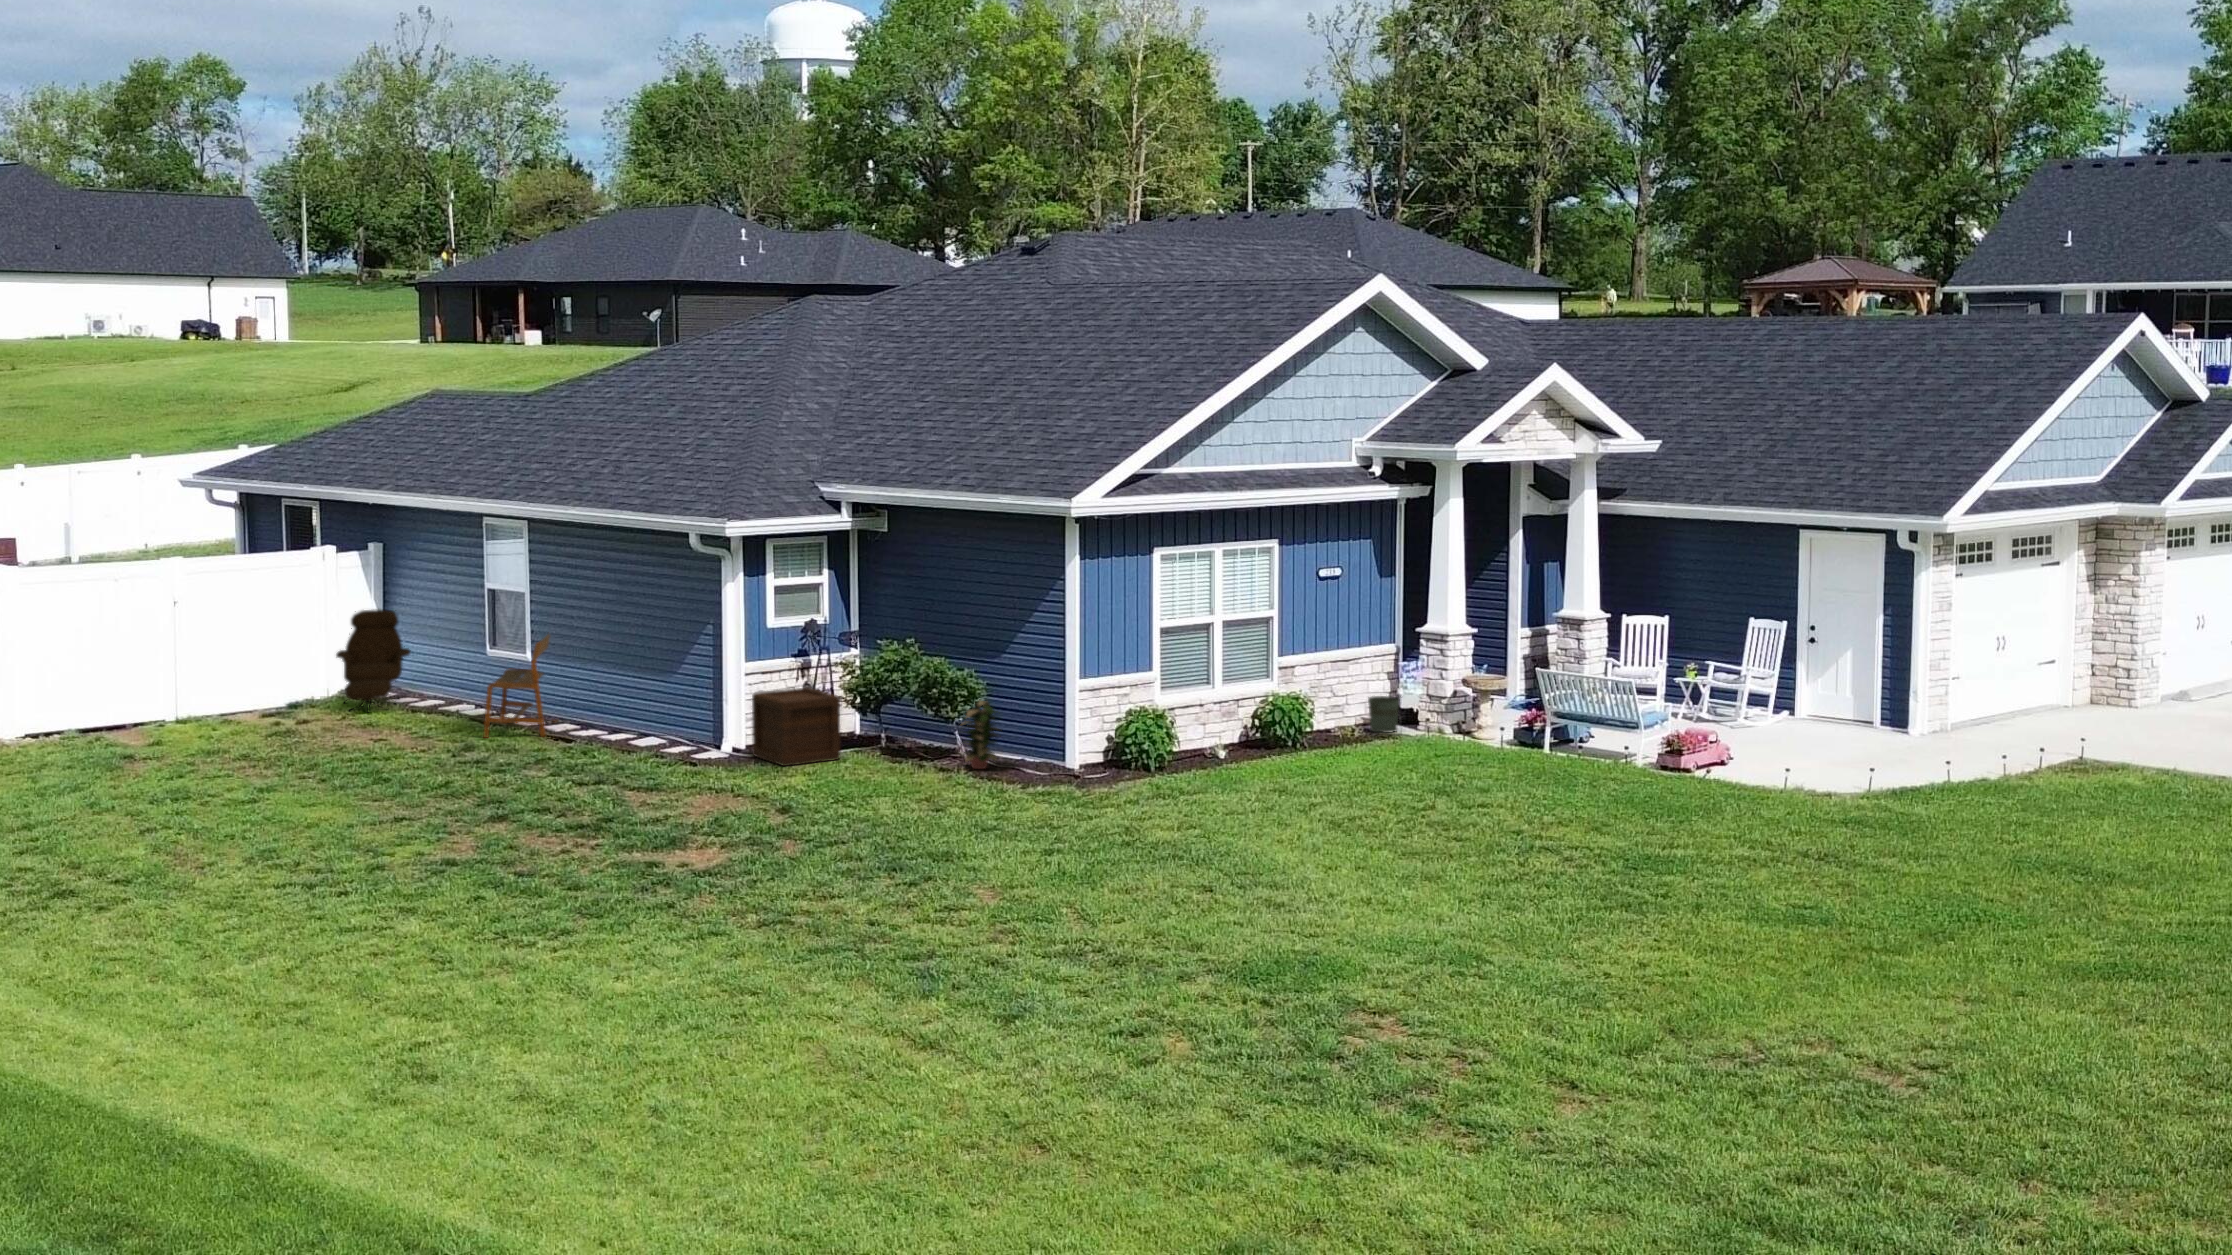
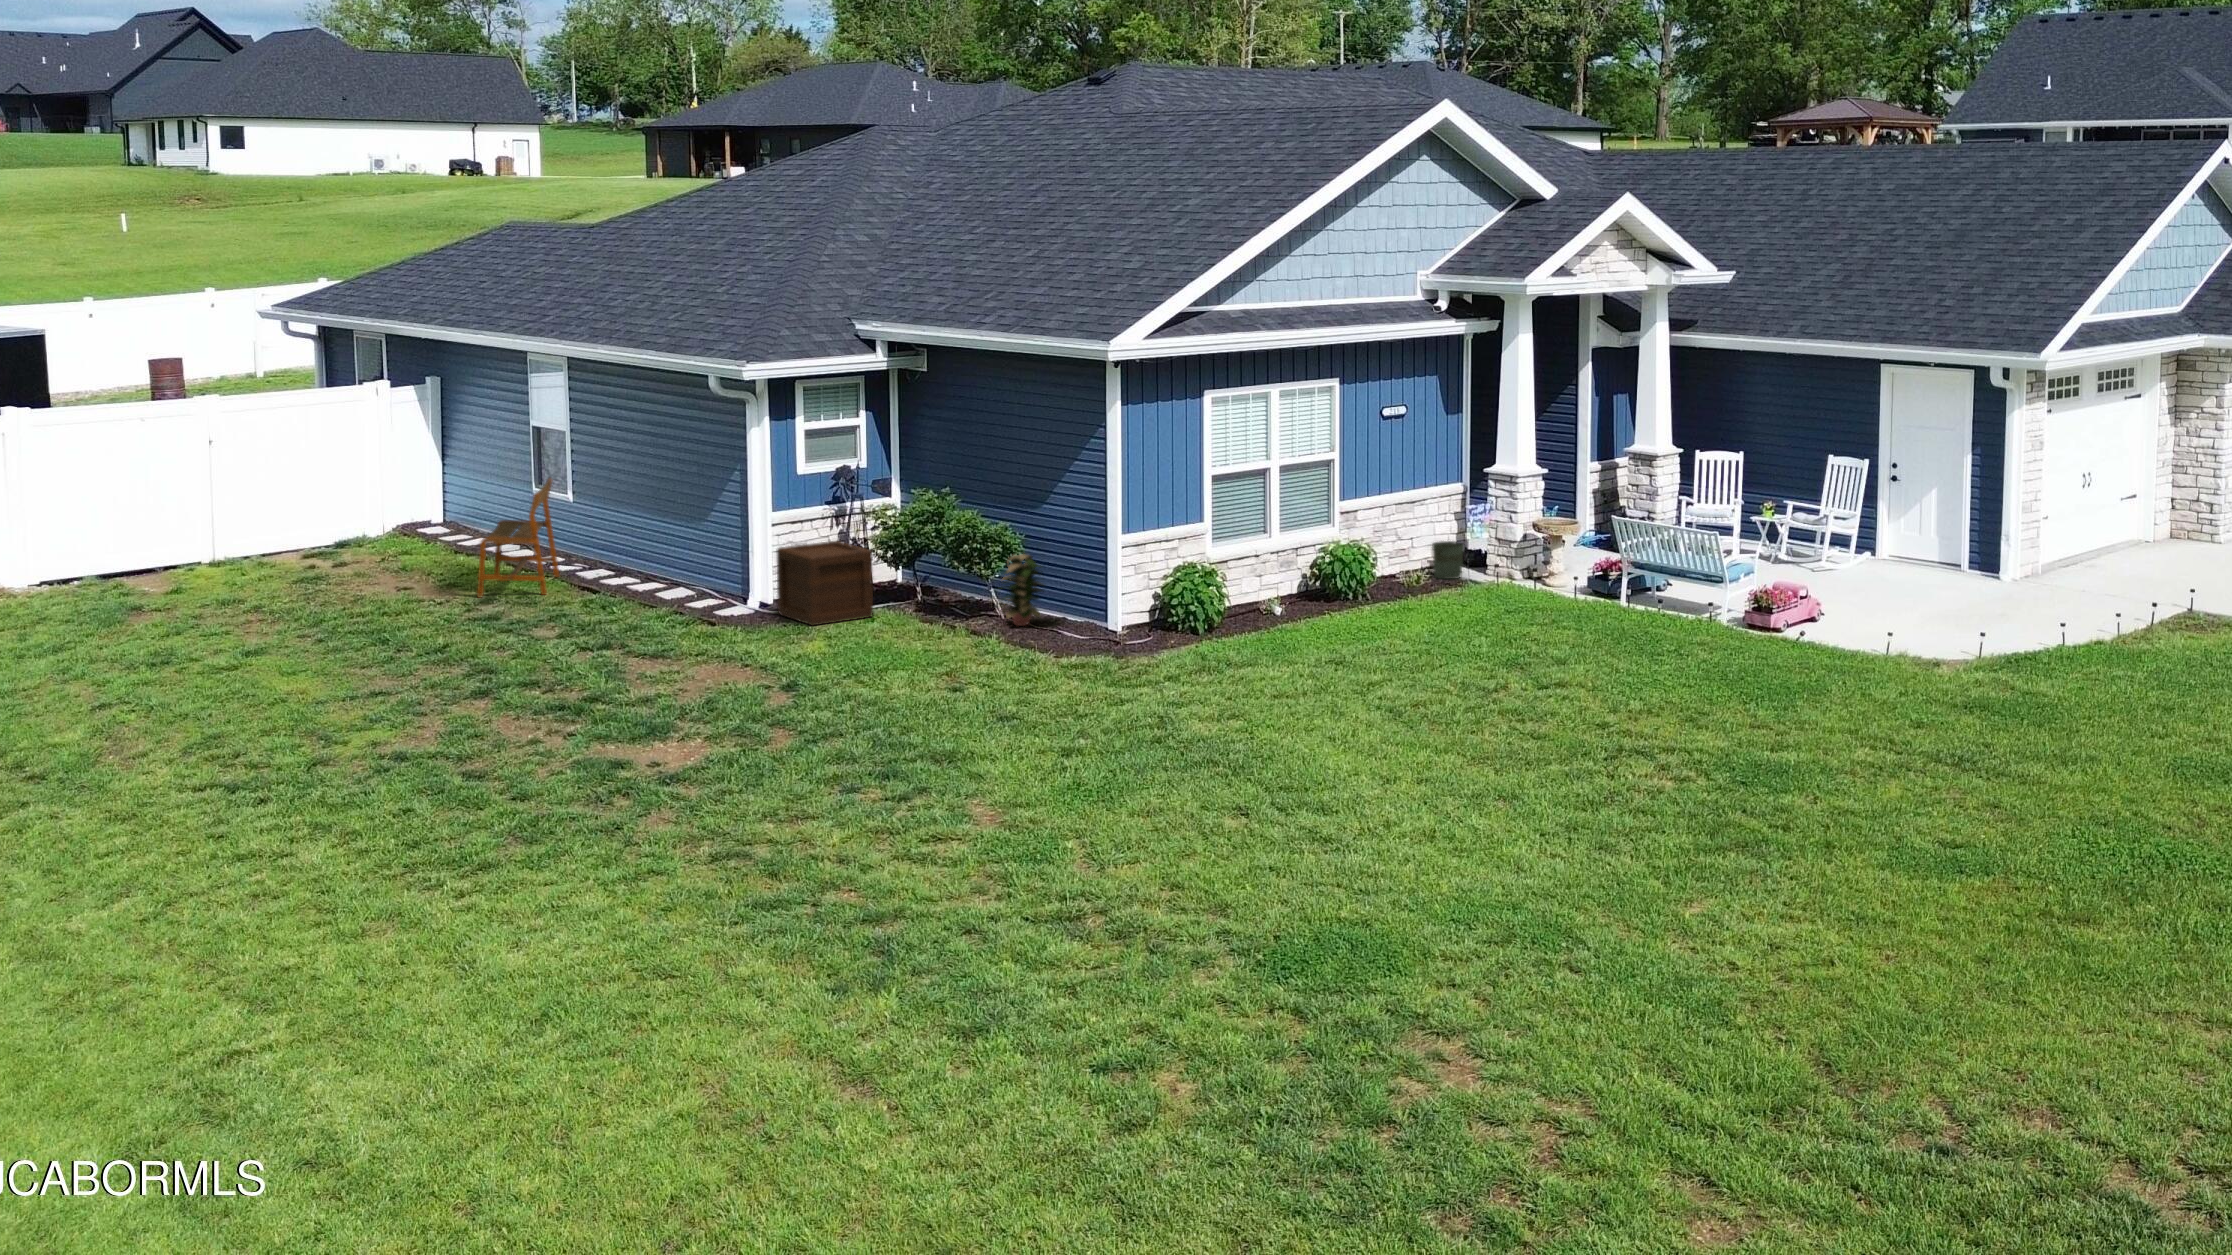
lounge chair: present [336,609,410,711] -> none [301,453,387,569]

